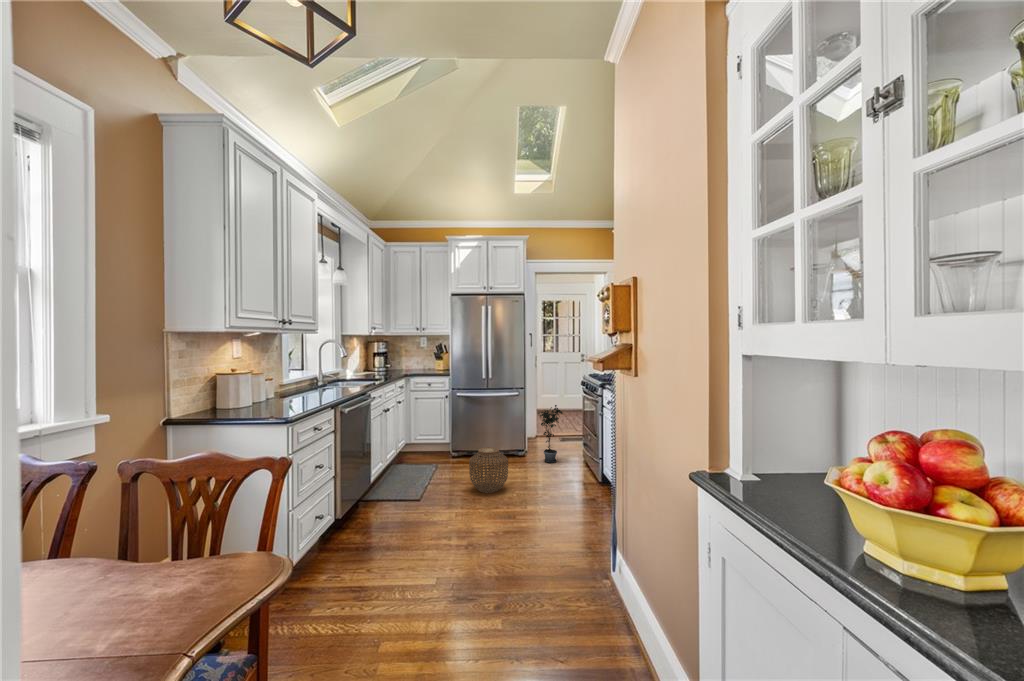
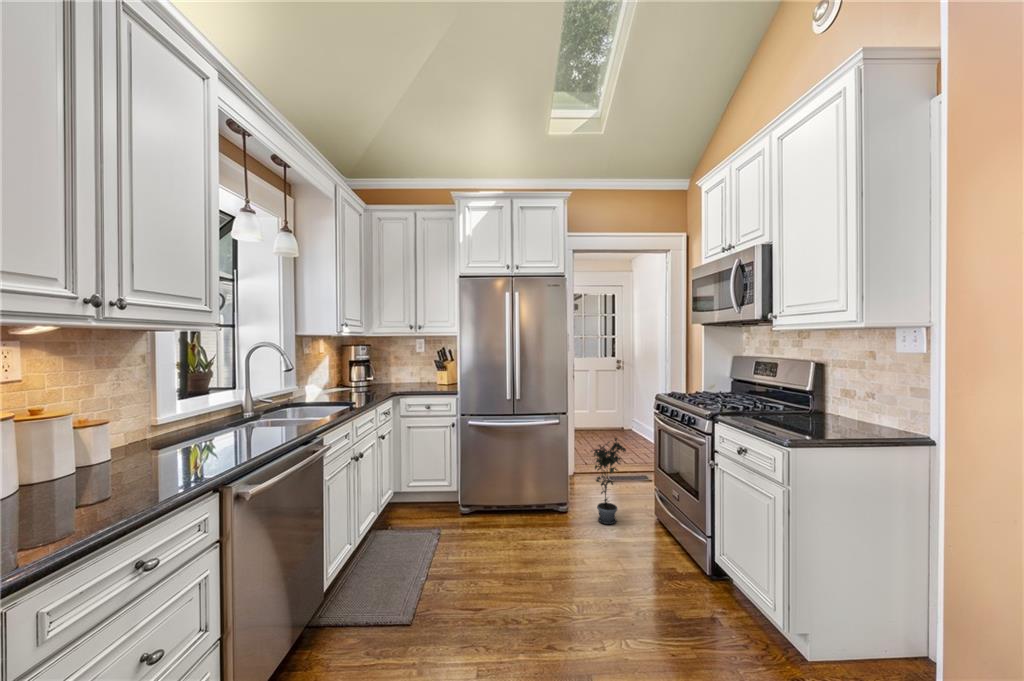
woven basket: present [469,447,508,493] -> none [495,518,560,602]

